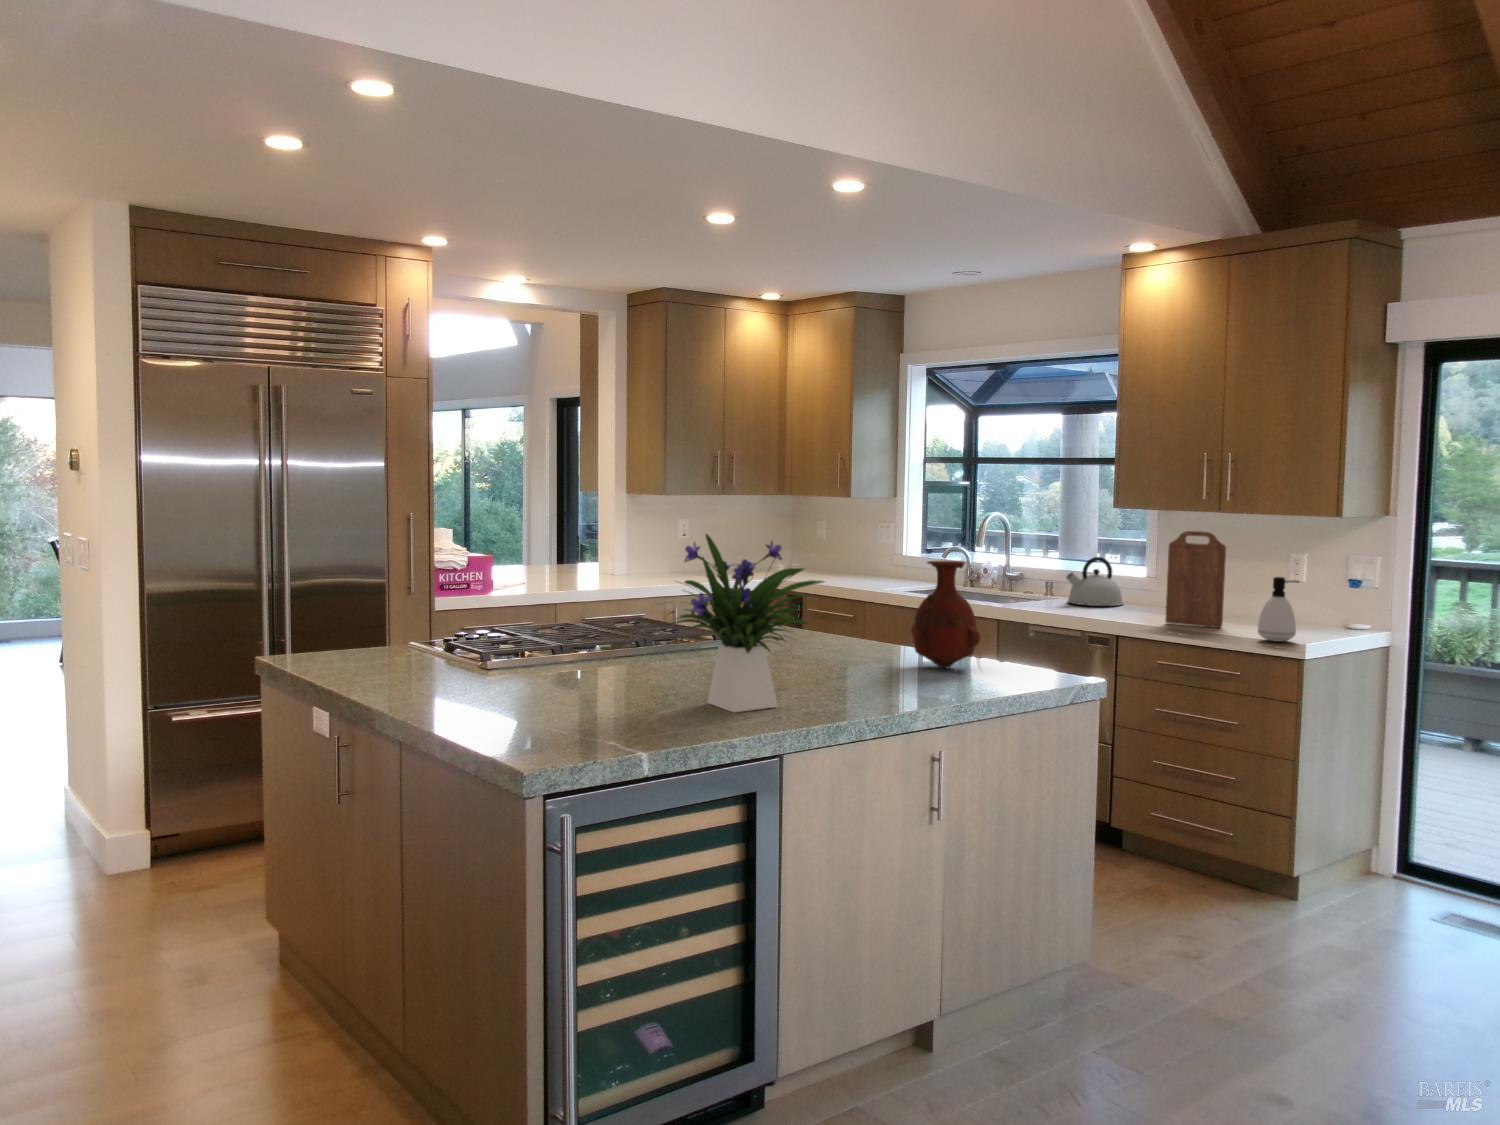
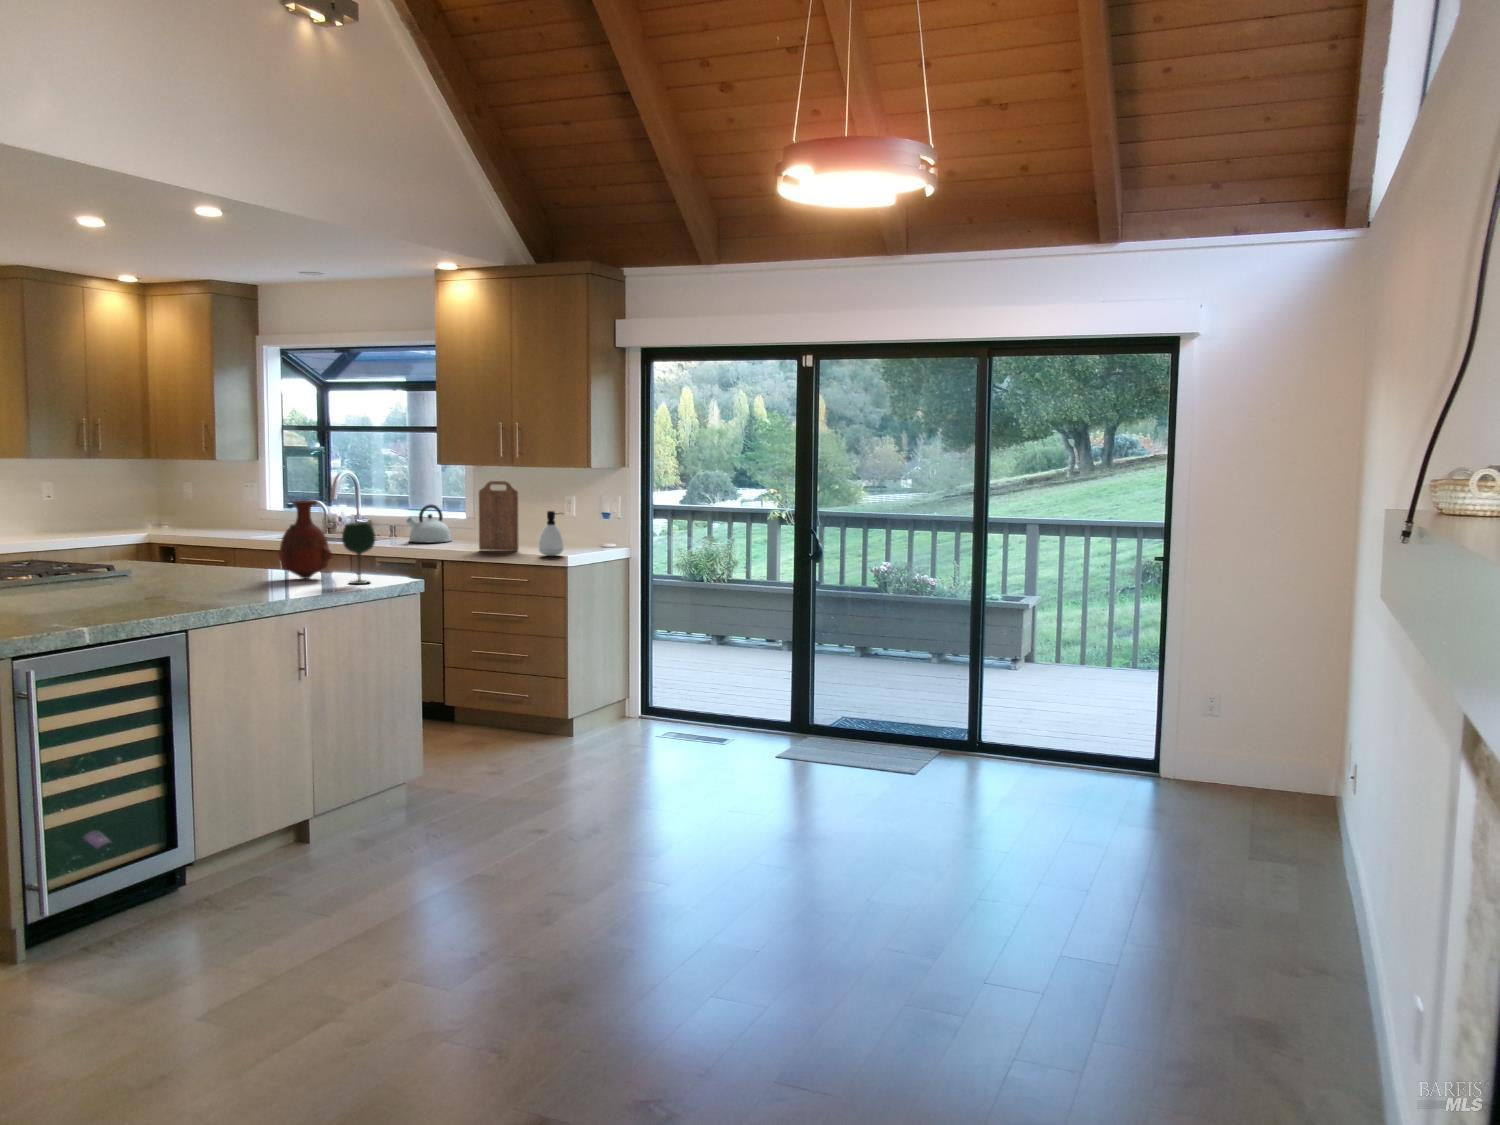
flower arrangement: present [670,534,824,712] -> none [78,477,214,606]
wine glass: none [996,597,1043,686] -> present [342,523,375,584]

